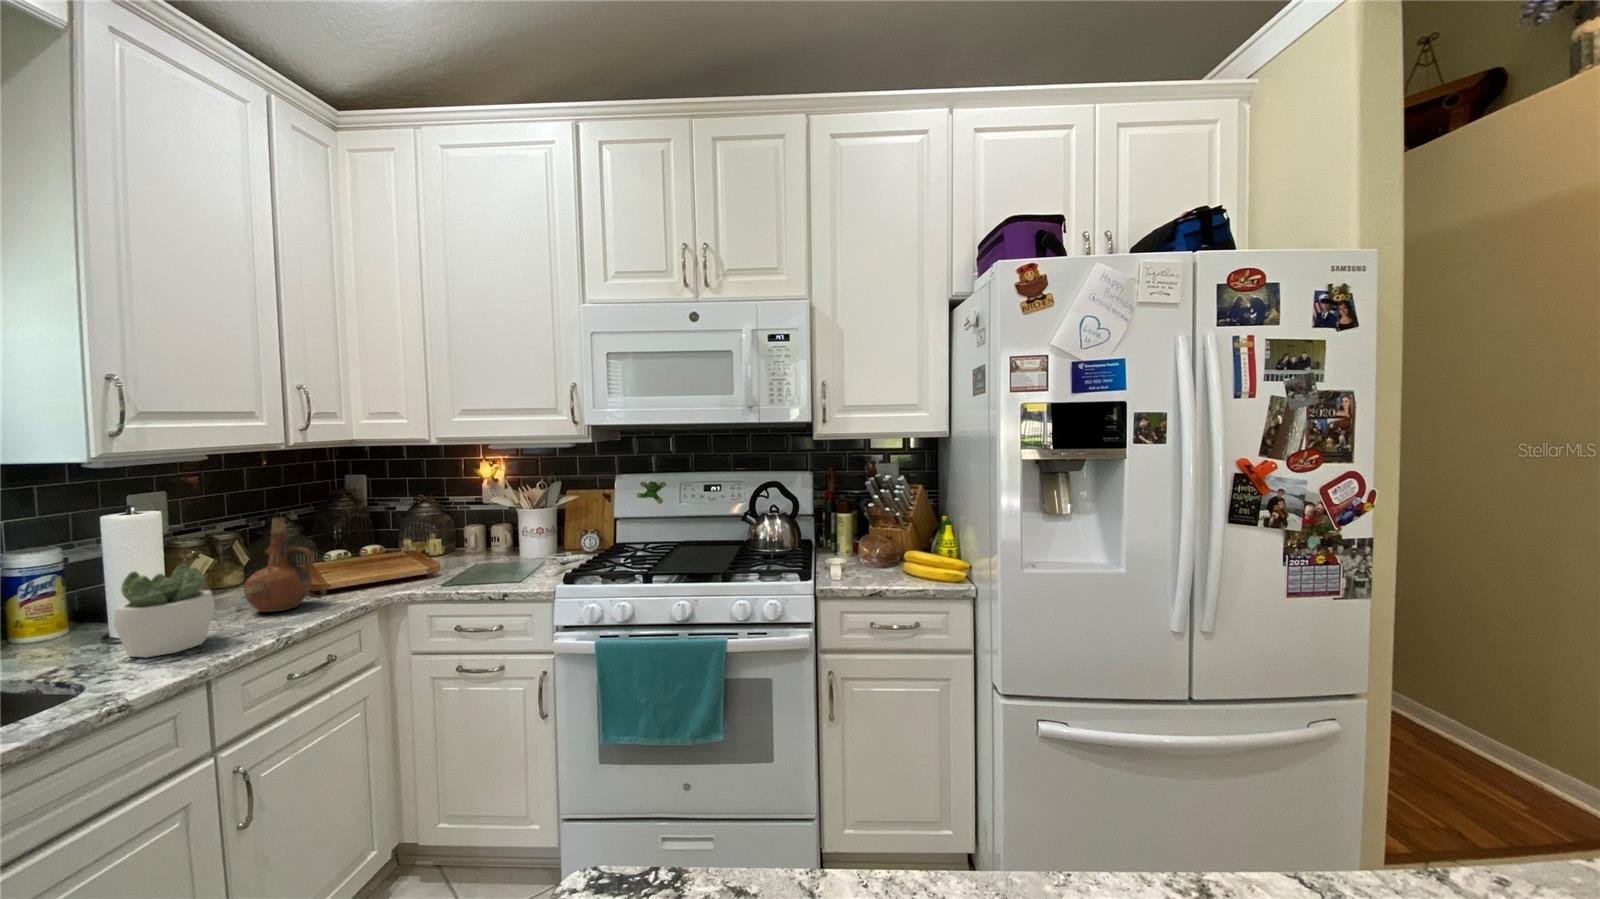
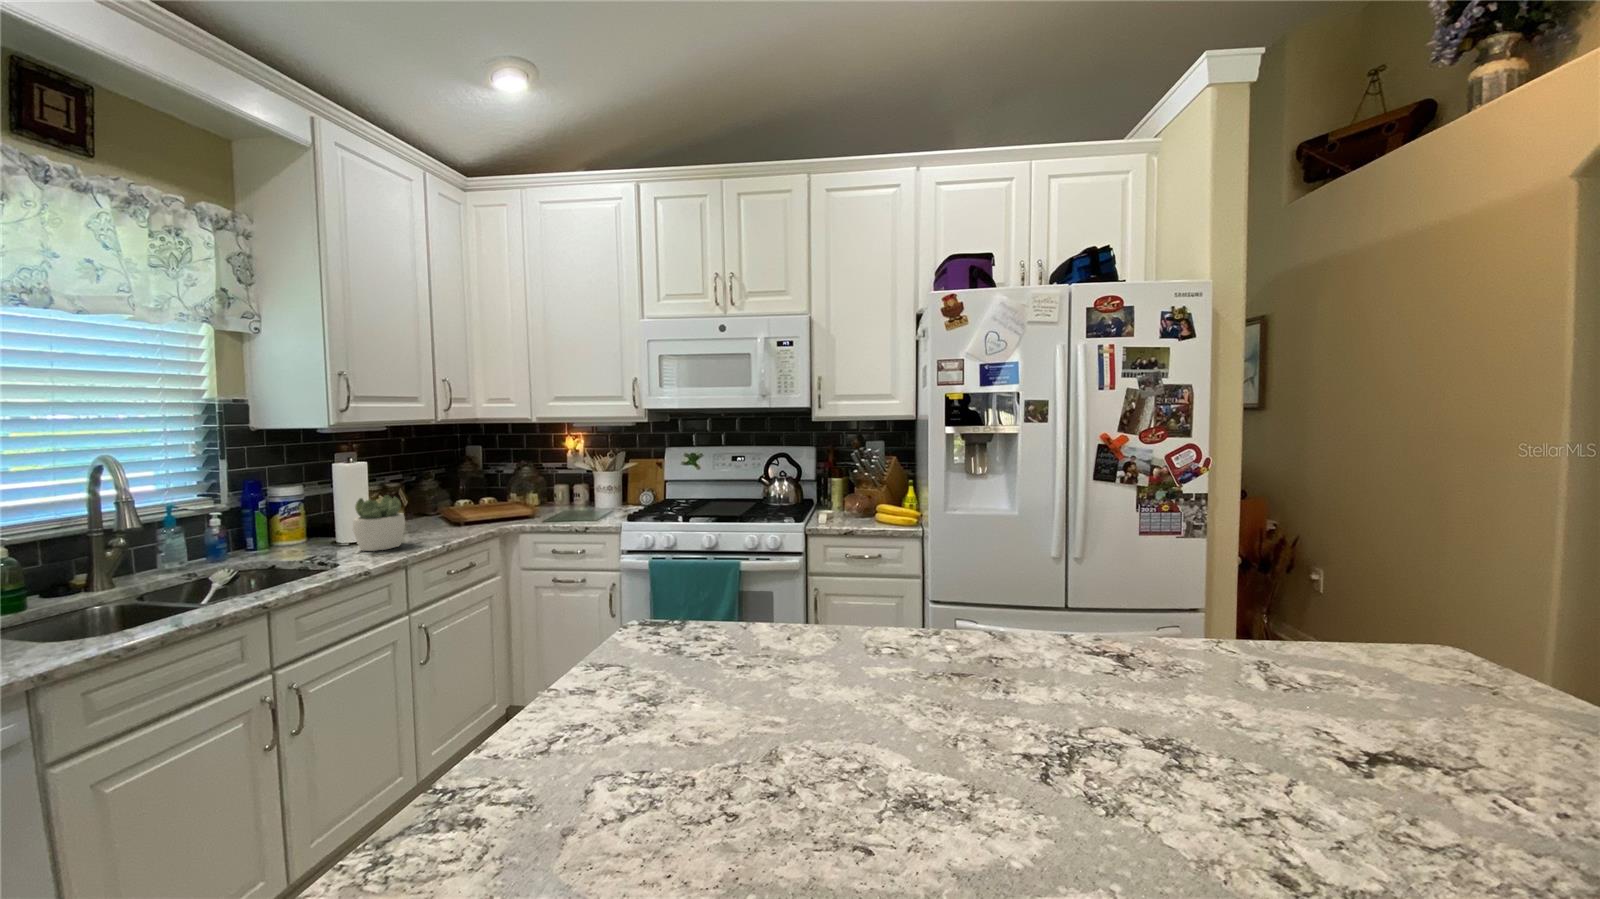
ceramic pitcher: present [244,518,314,612] -> none [417,470,460,532]

